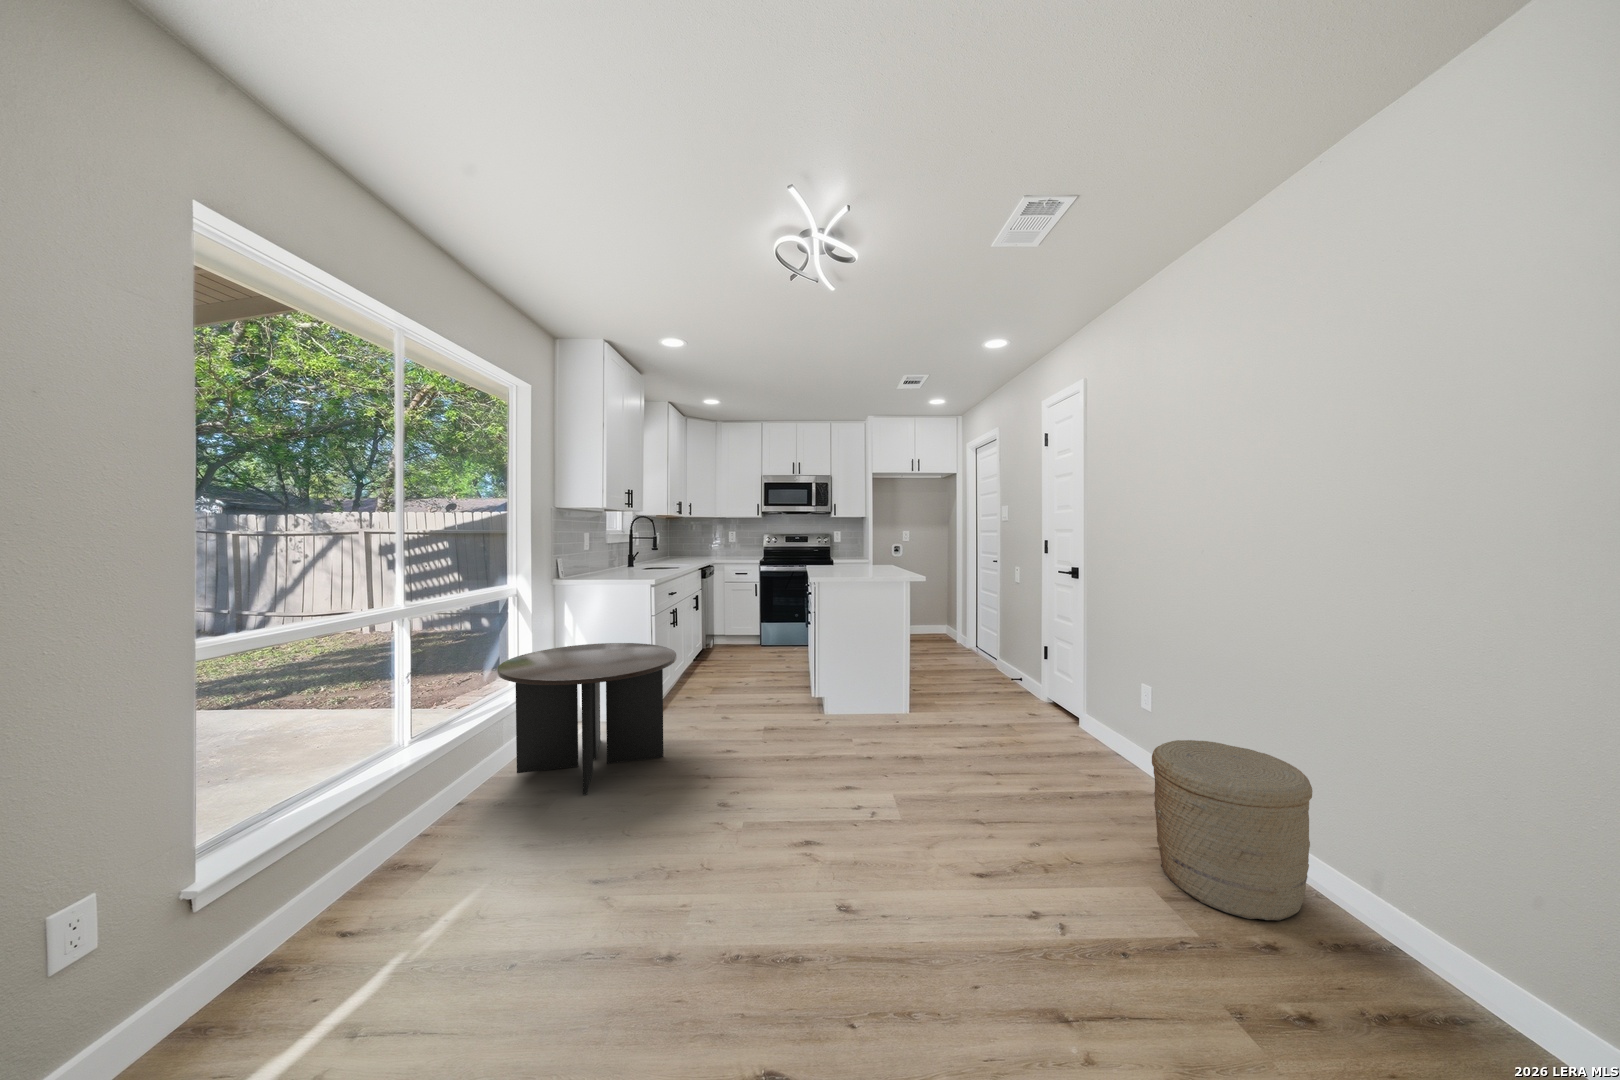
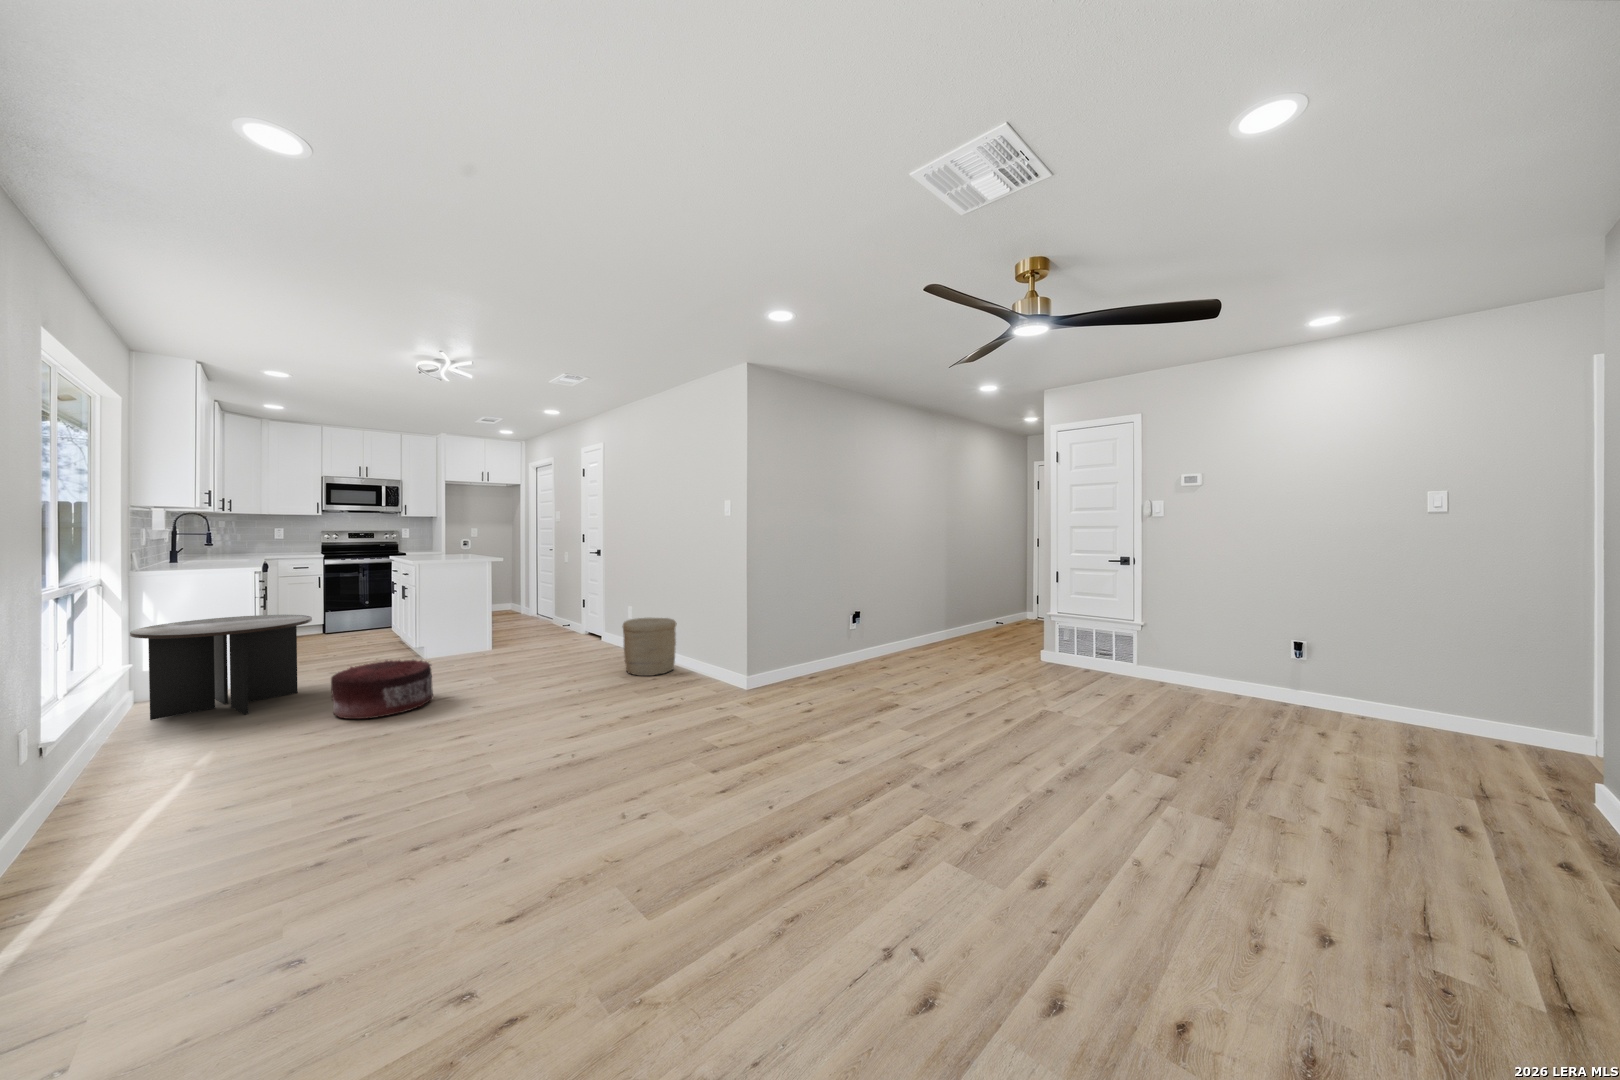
pouf: none [642,749,789,883] -> present [331,660,433,719]

